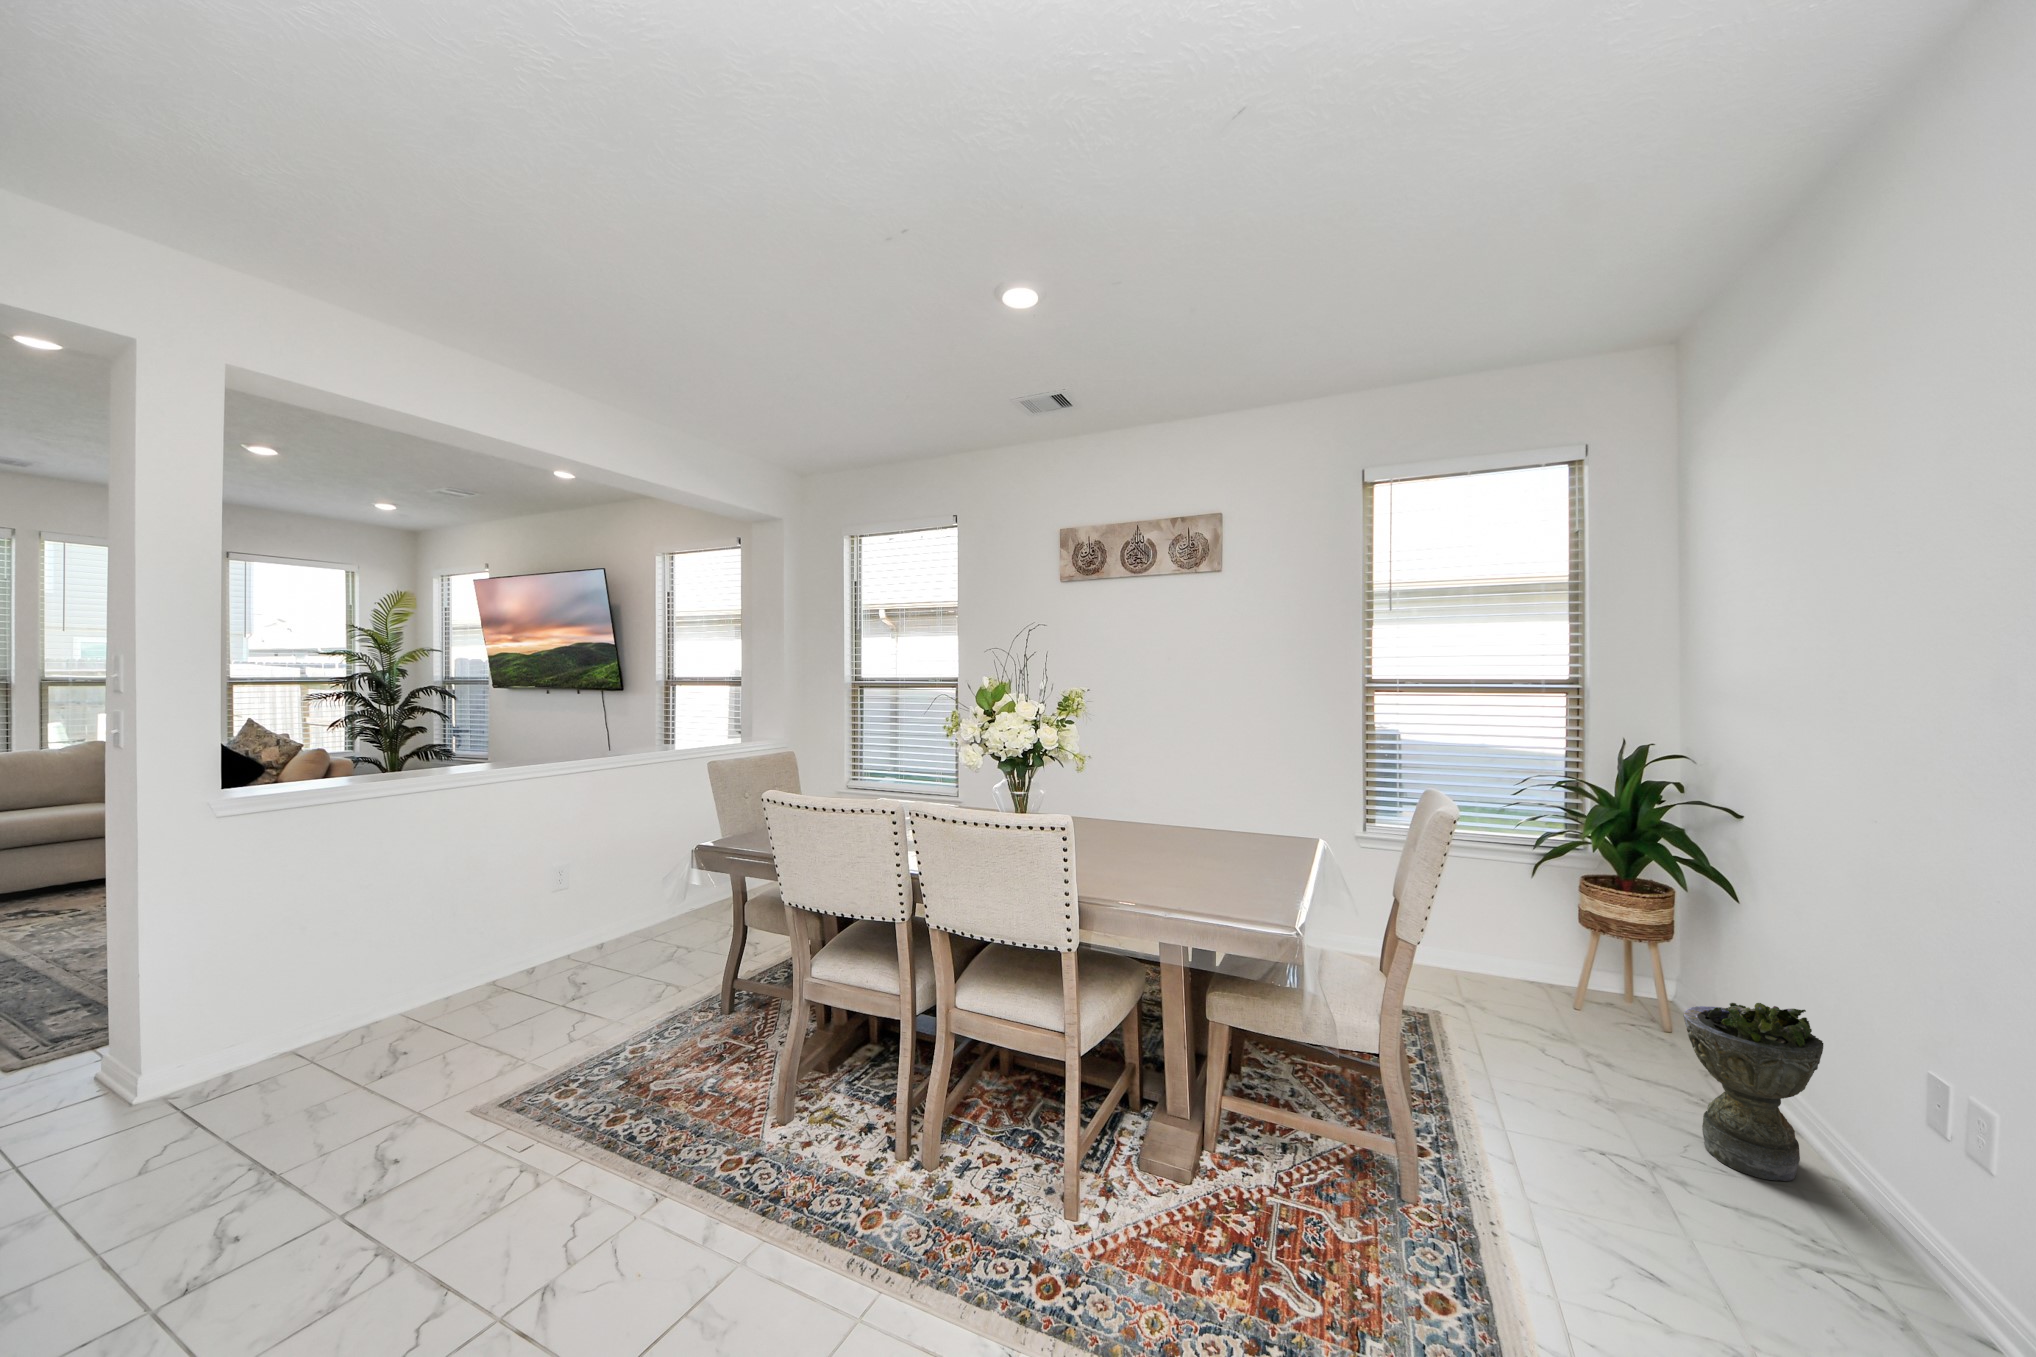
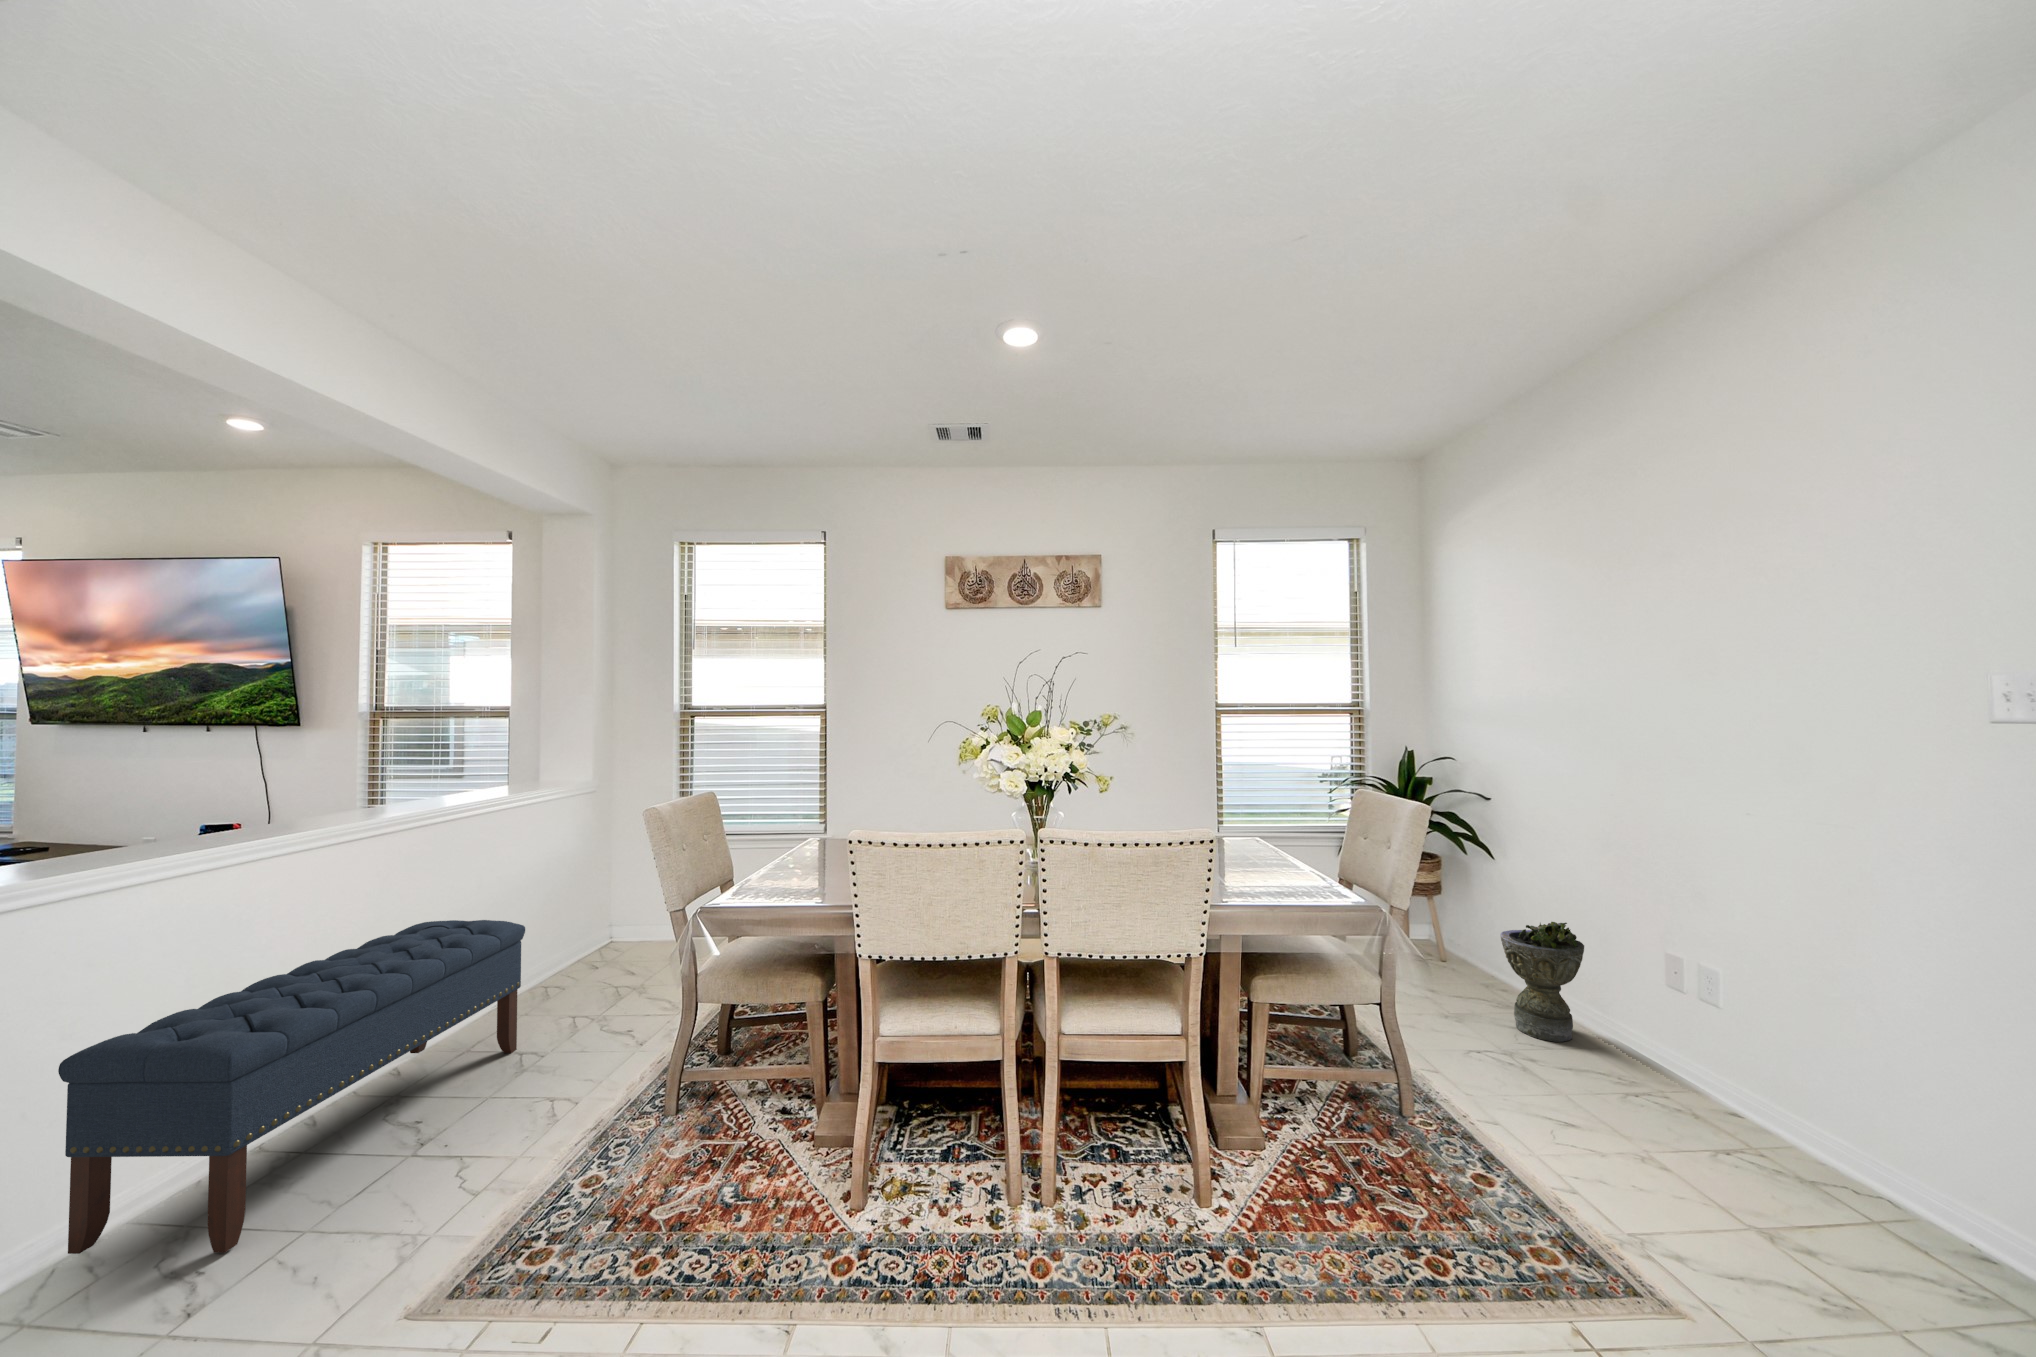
bench: none [366,841,677,1041] -> present [58,920,525,1254]

